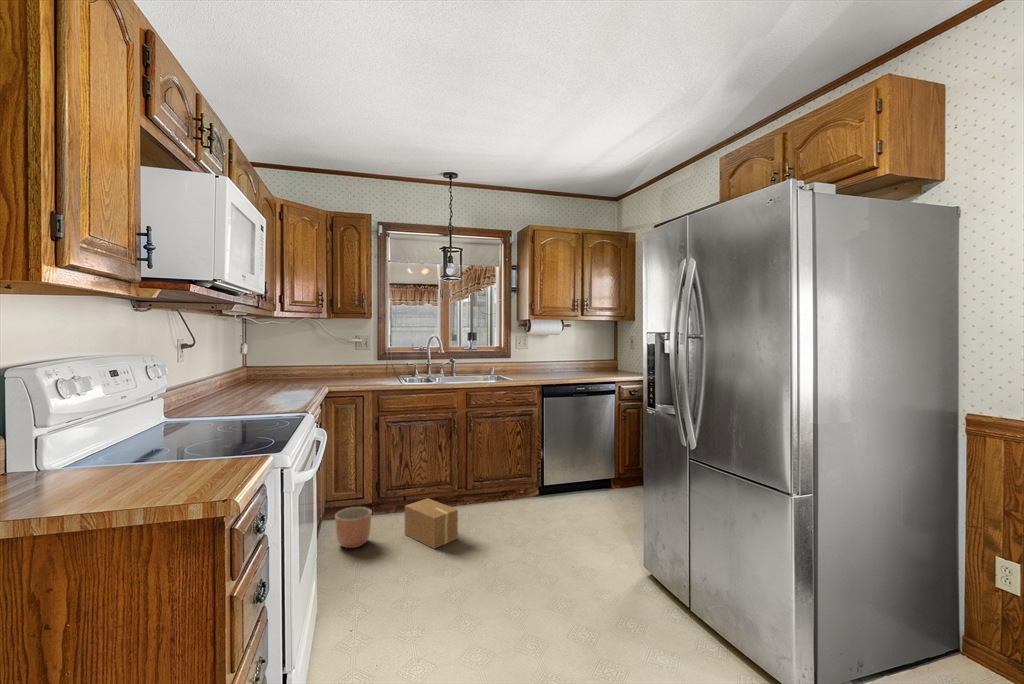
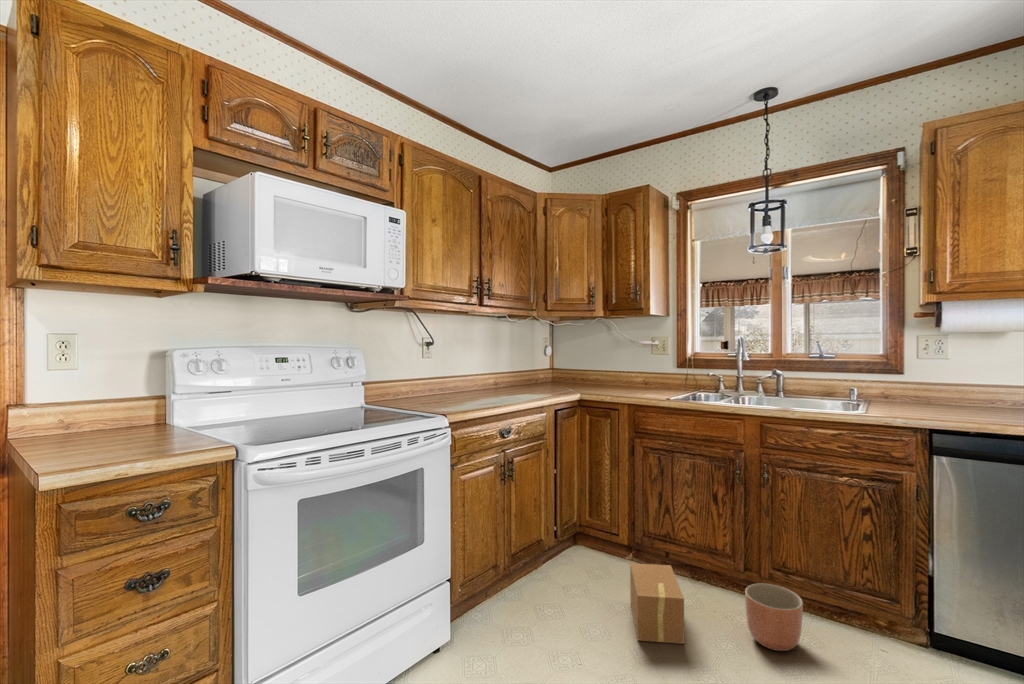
planter: present [335,507,371,548] -> present [745,584,803,651]

